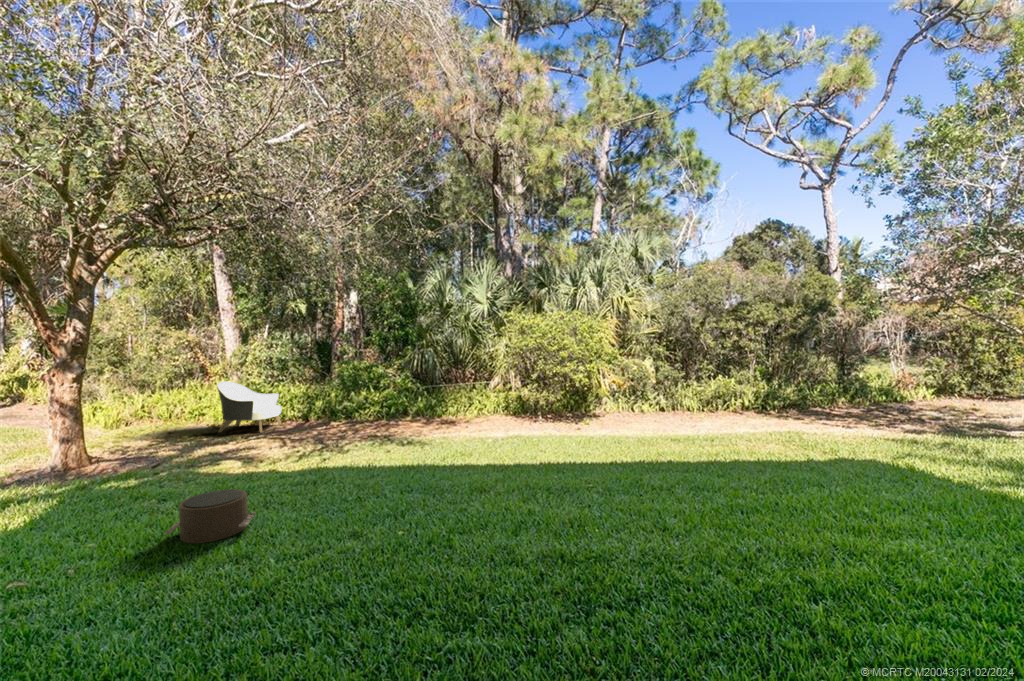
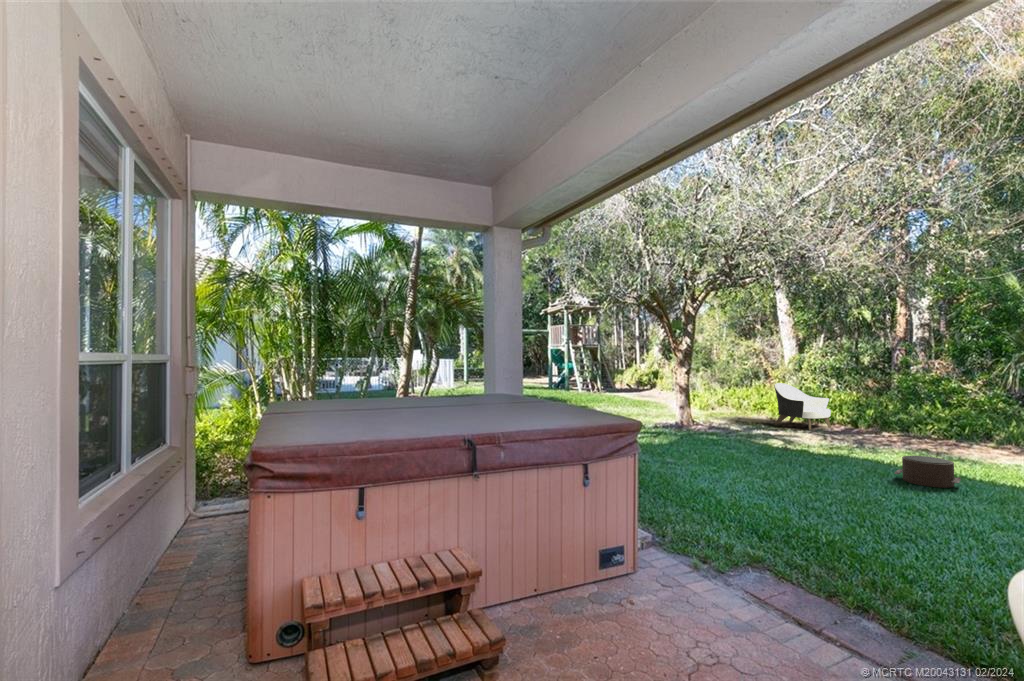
pouf: present [165,489,255,543] -> present [895,456,961,488]

